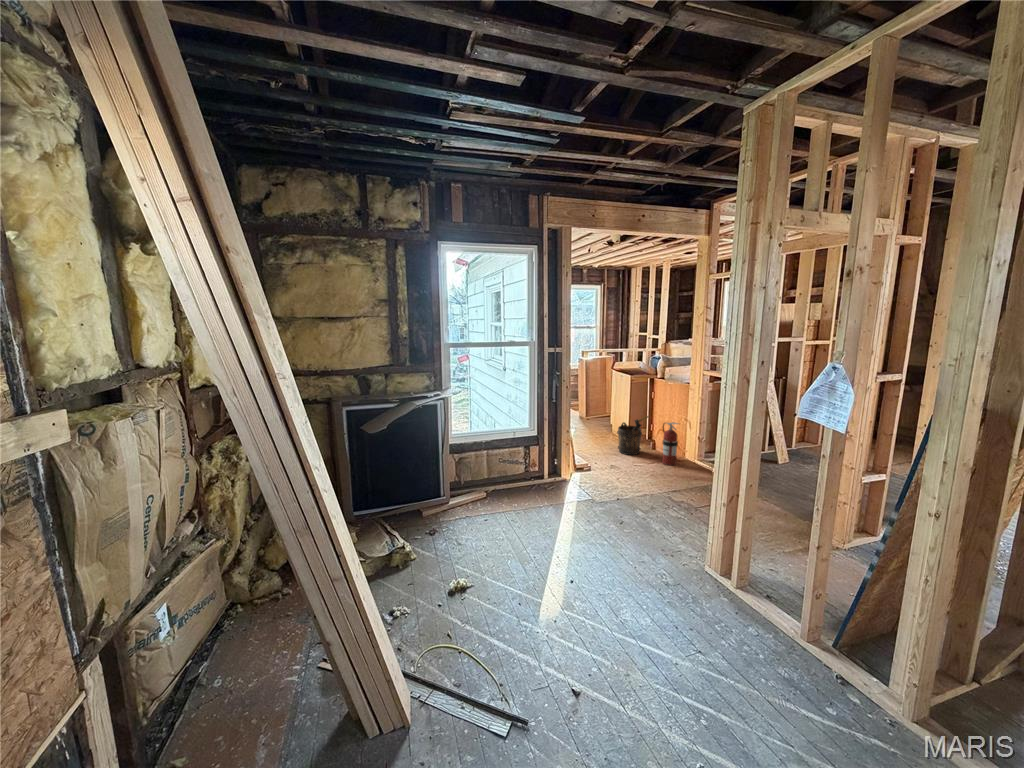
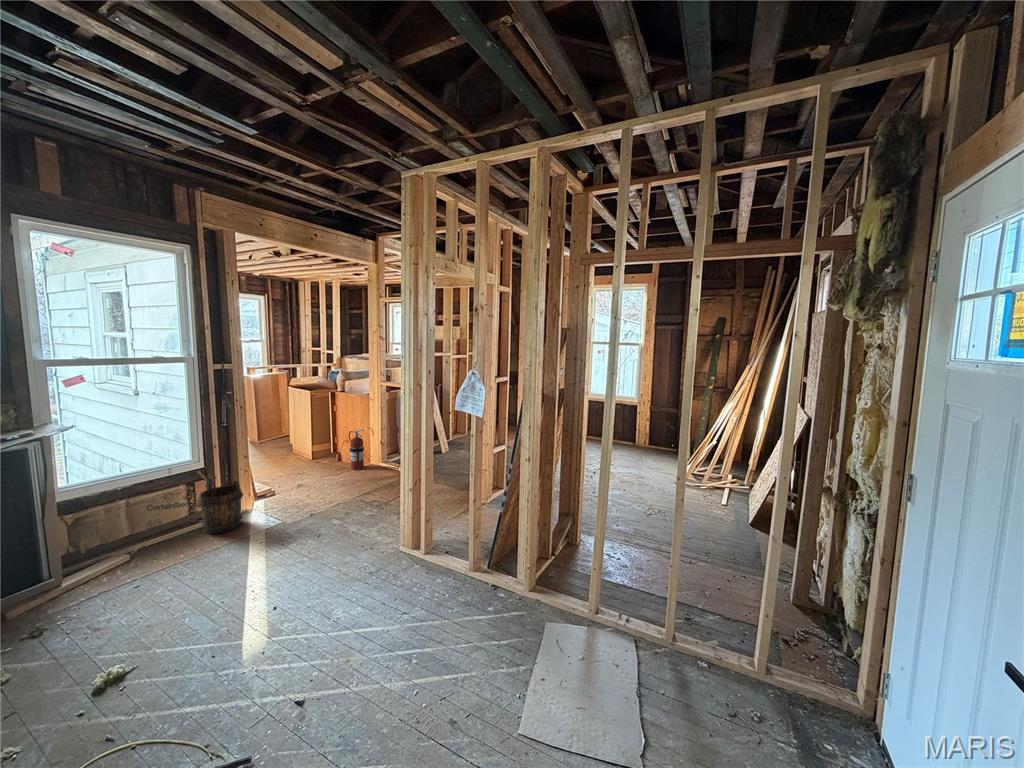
bucket: present [617,416,649,455] -> present [198,471,243,534]

